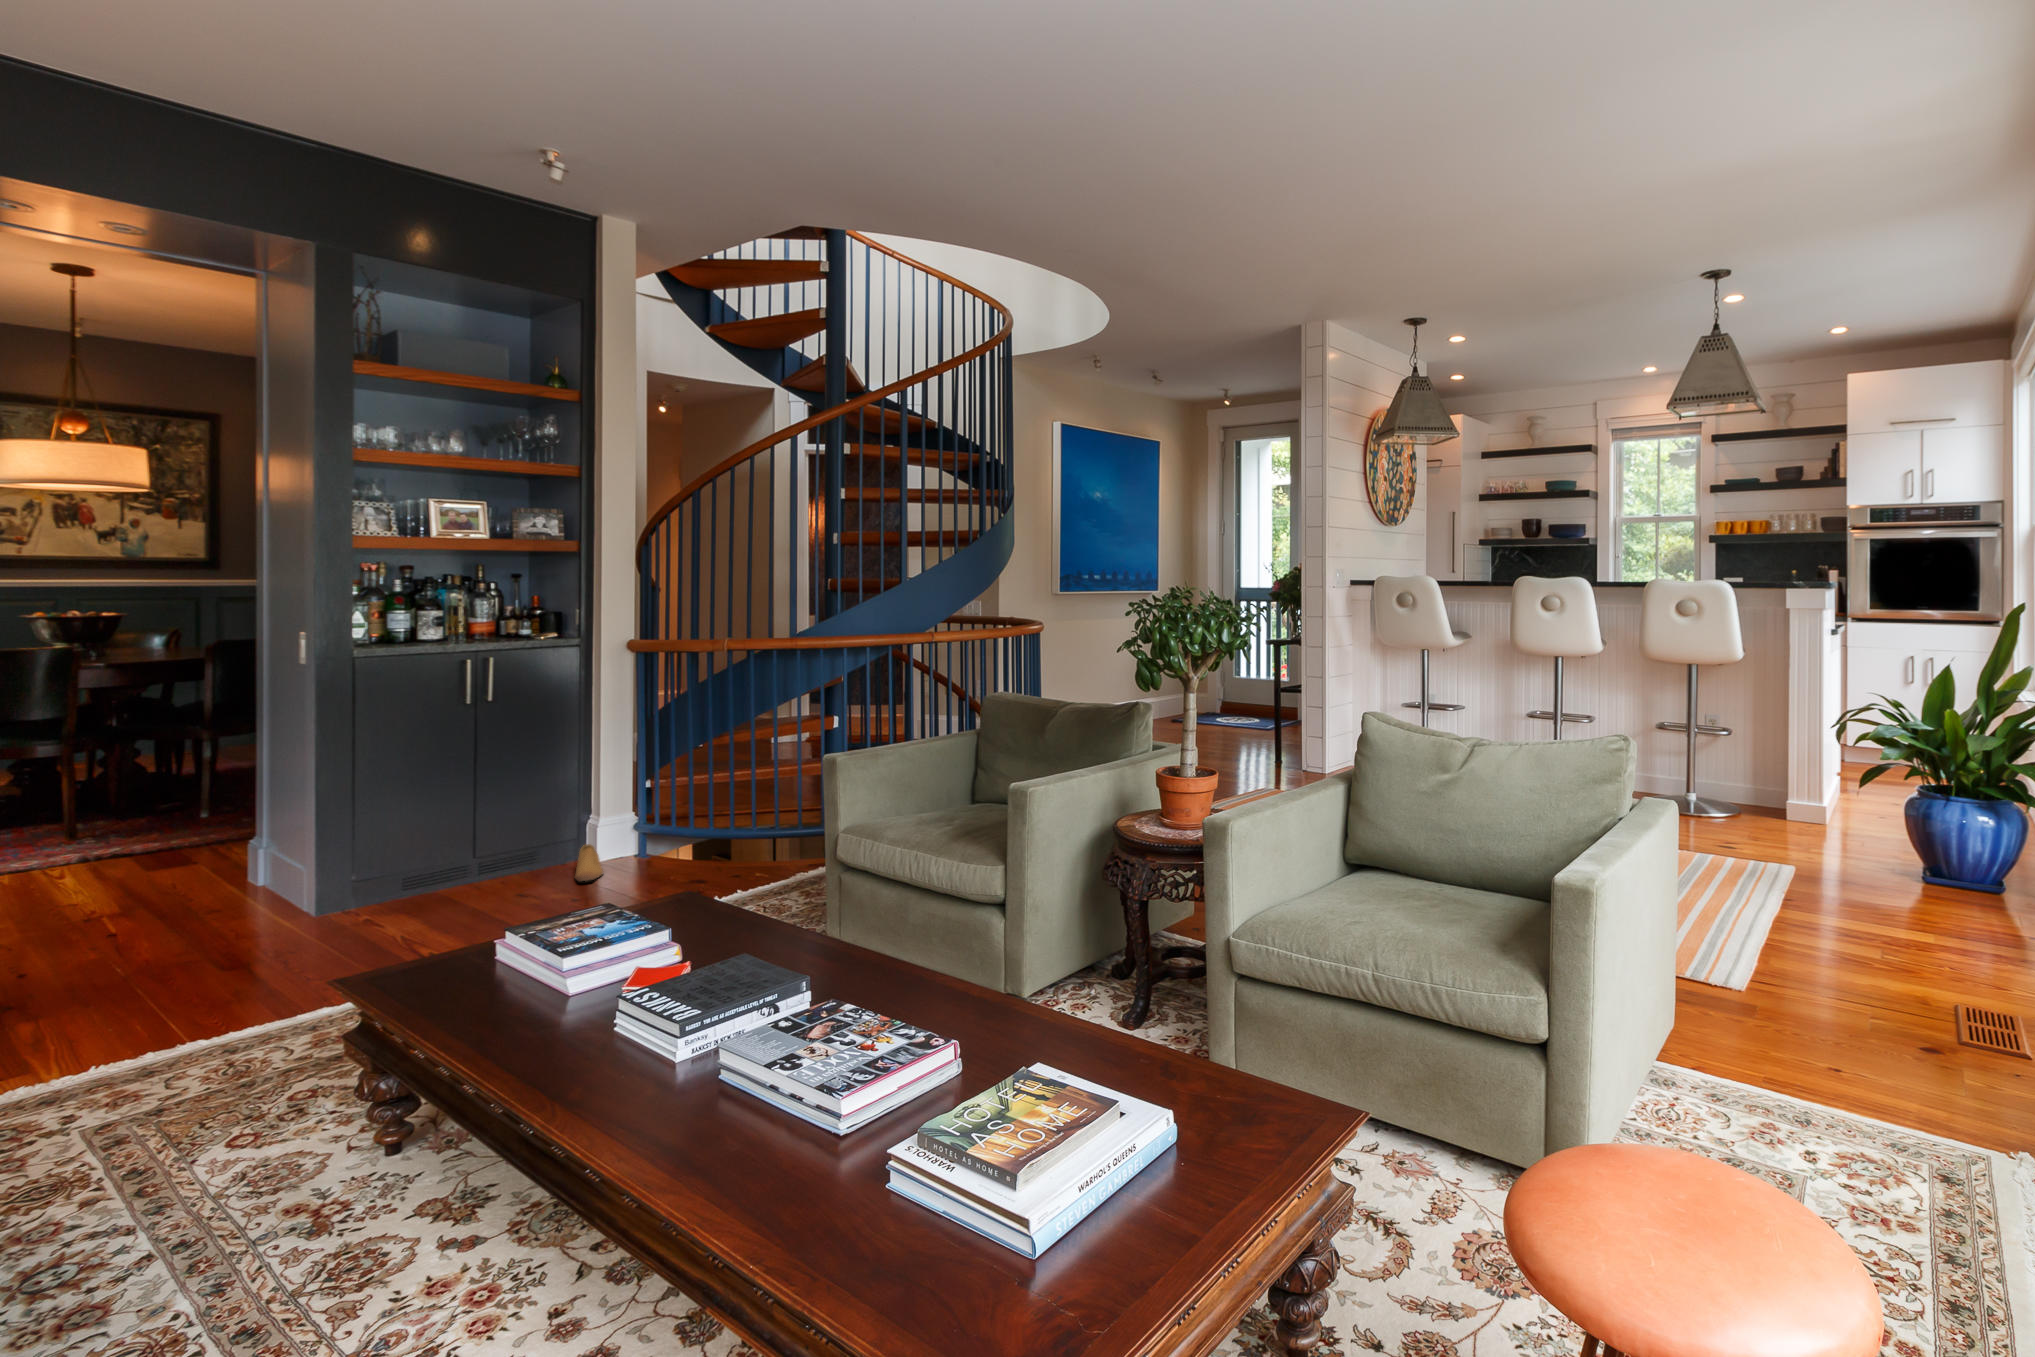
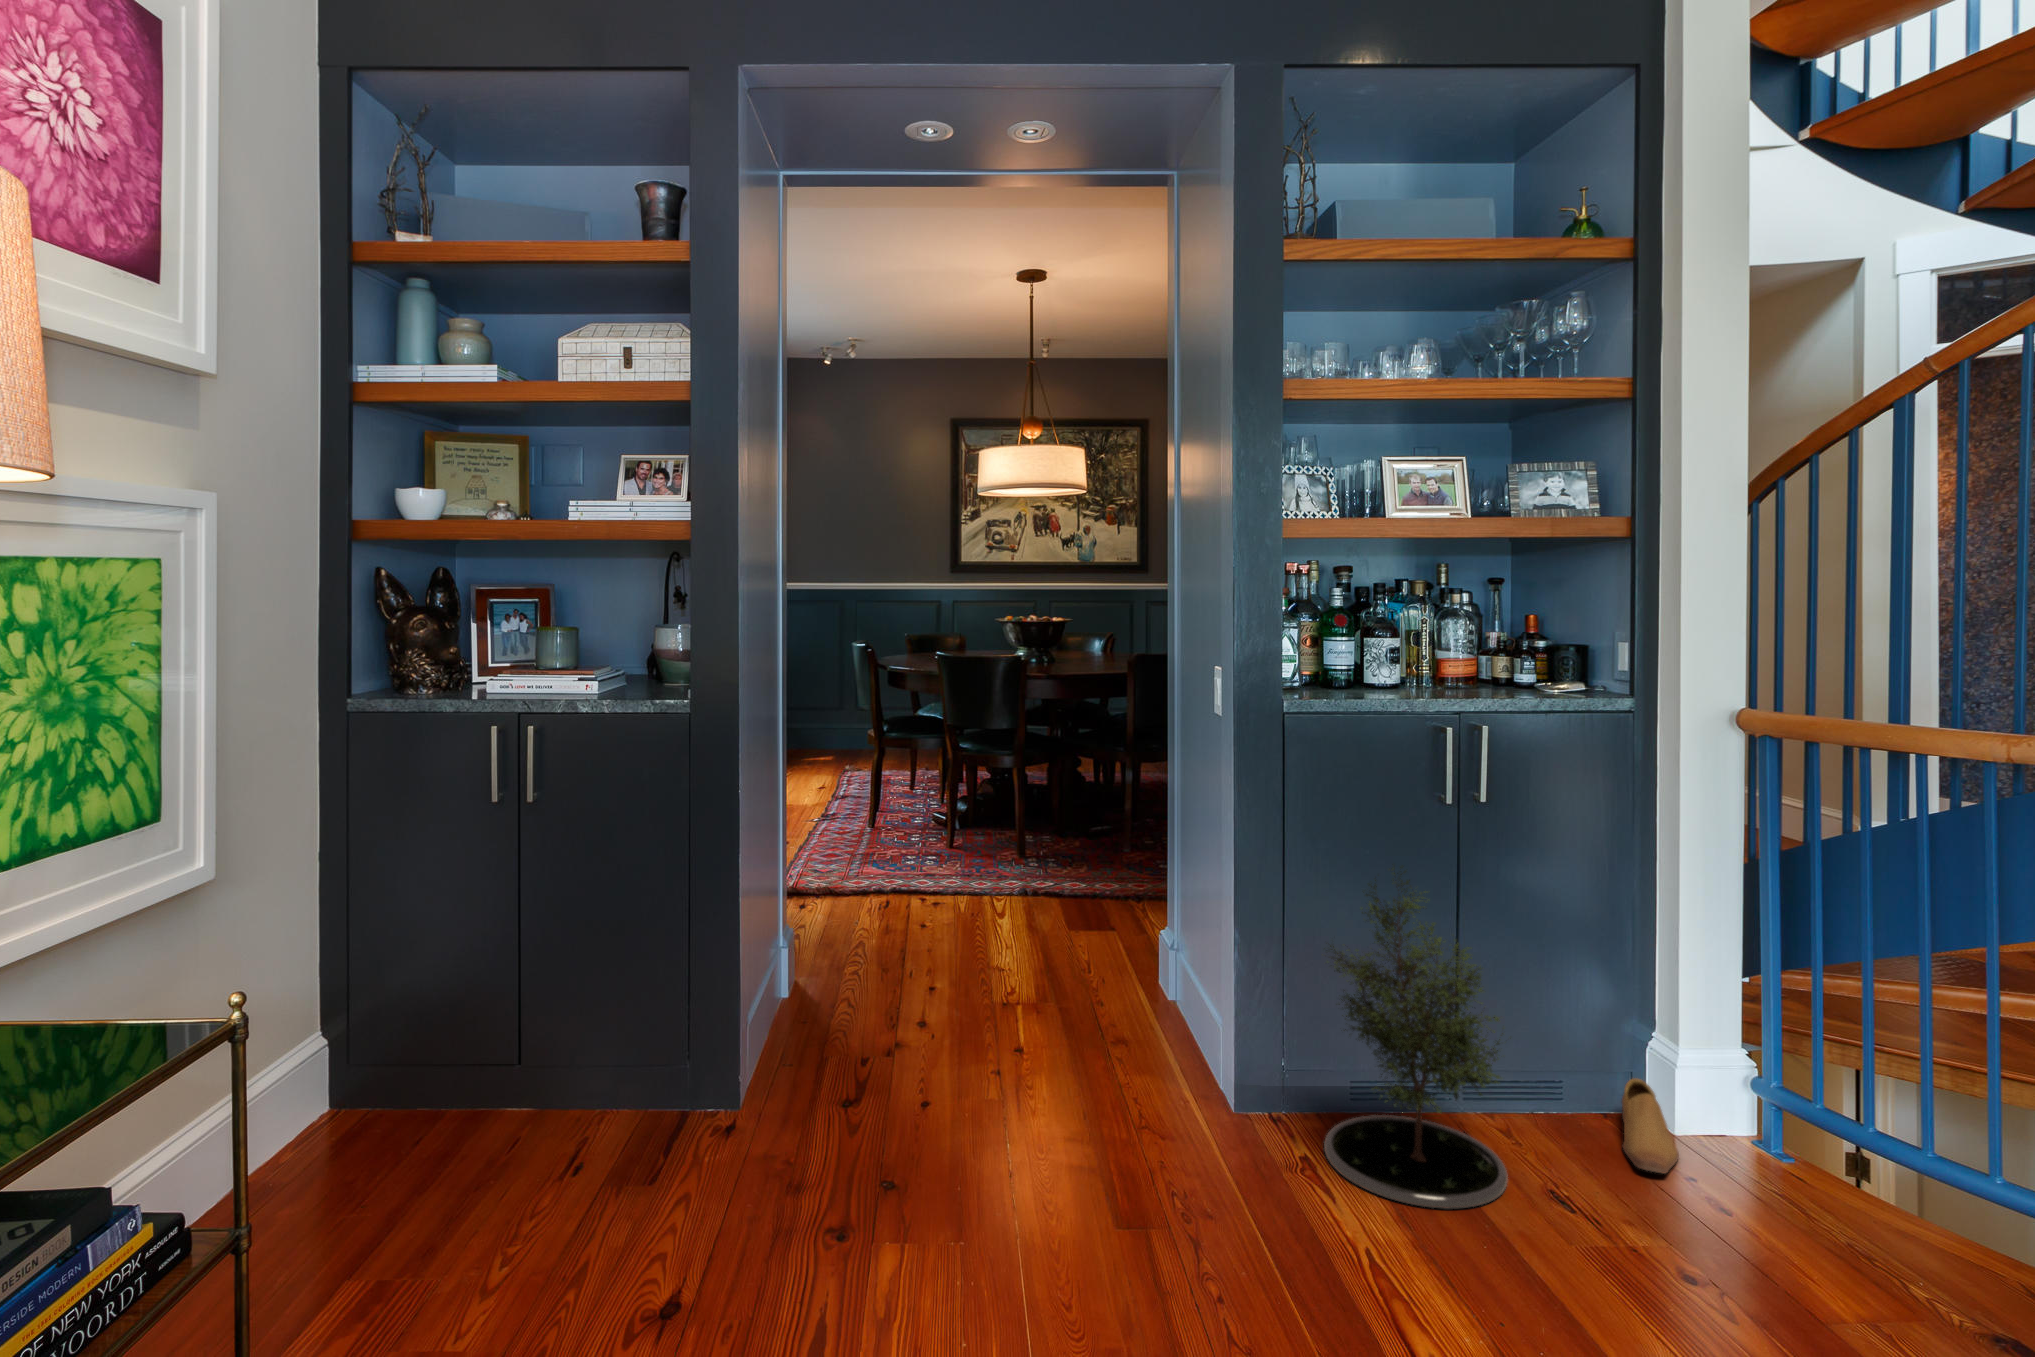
potted tree: none [381,738,504,927] -> present [1324,867,1508,1209]

